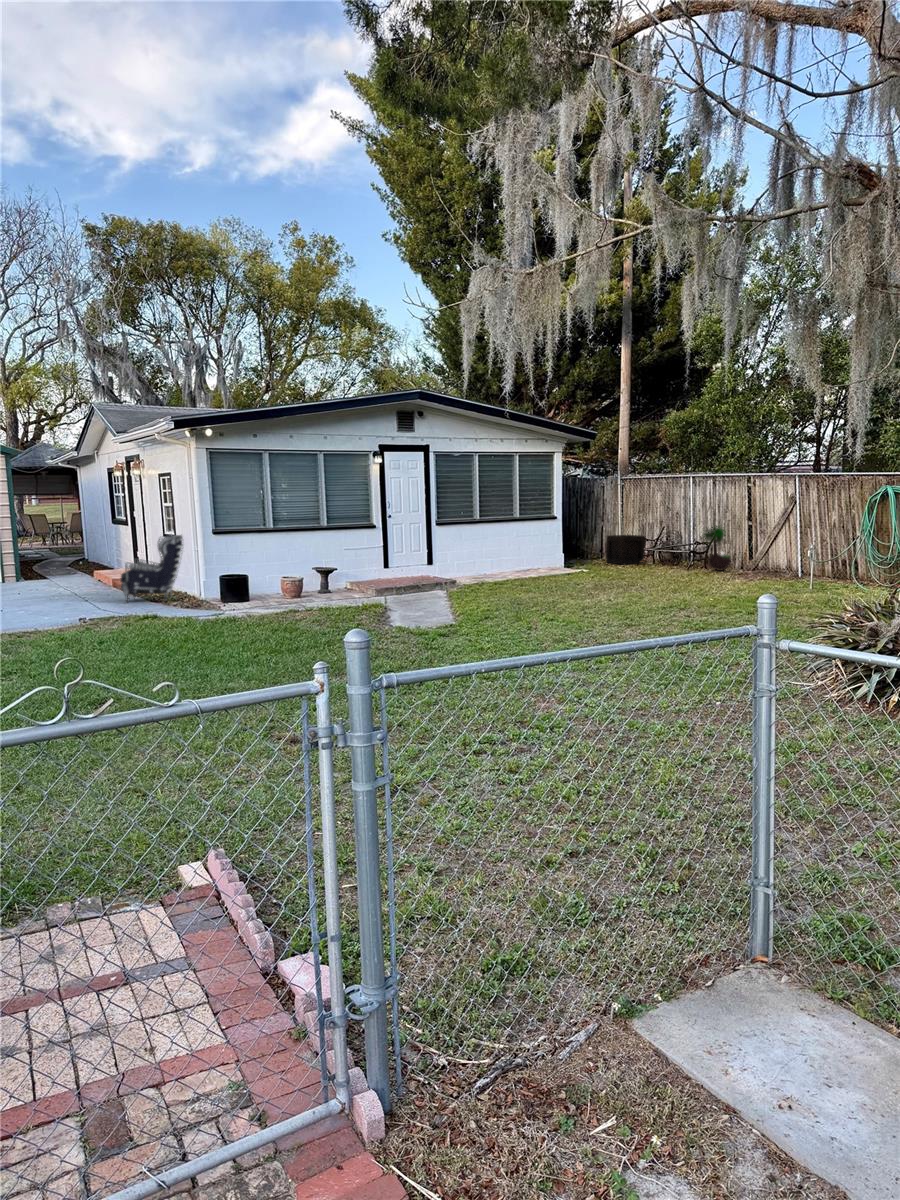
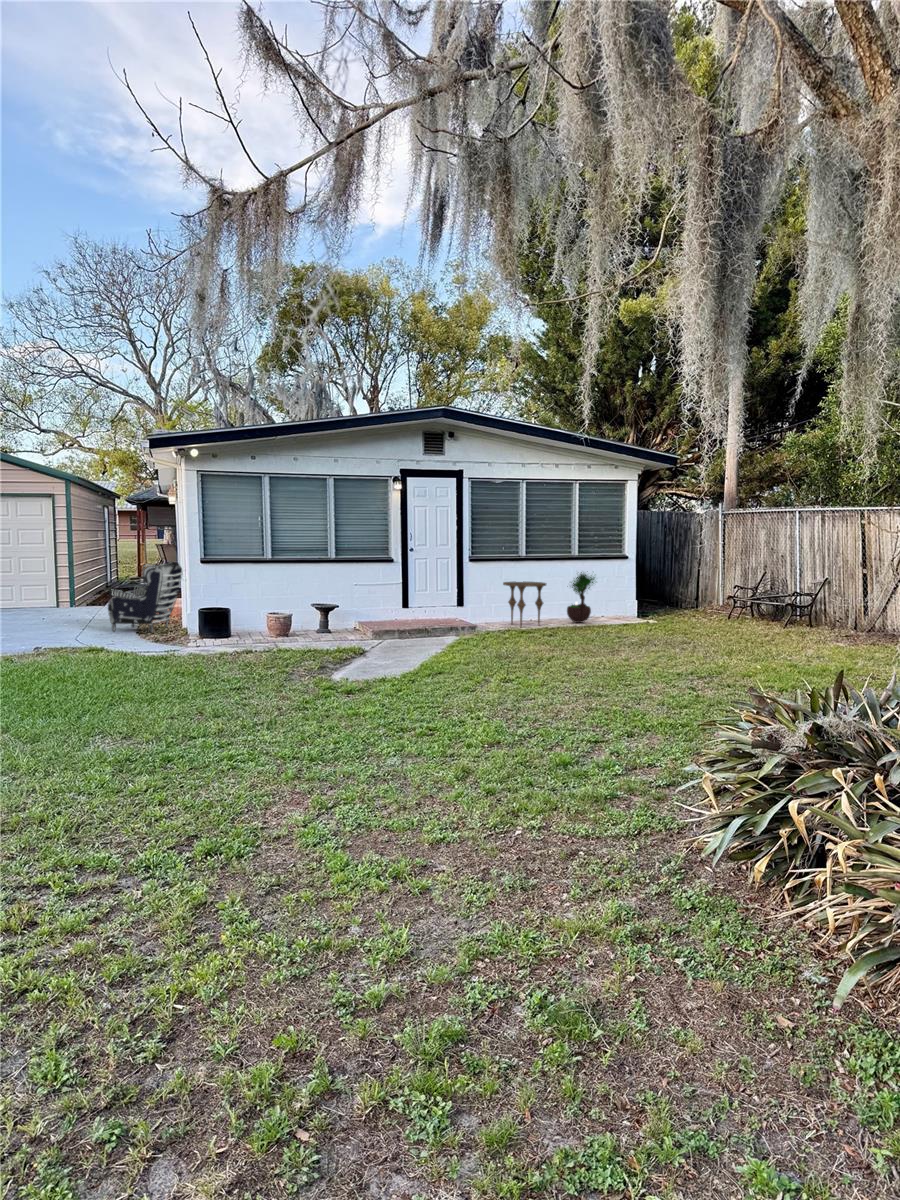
potted tree: present [702,526,731,571] -> present [567,572,595,623]
wooden crate: present [606,535,646,564] -> none [692,580,741,616]
side table: none [466,541,503,581] -> present [503,581,546,627]

